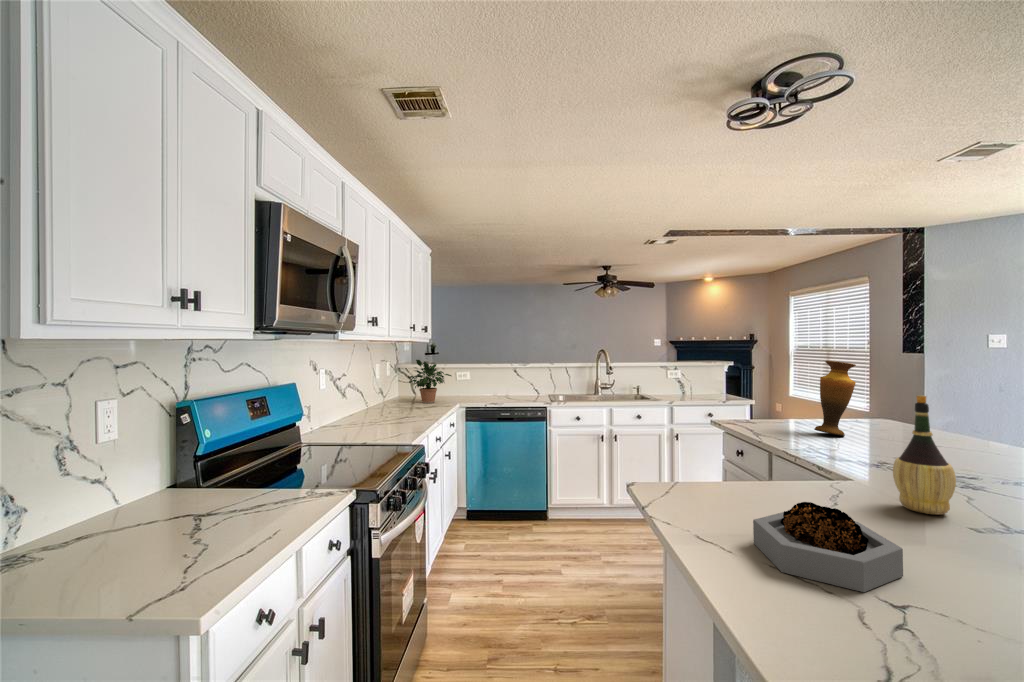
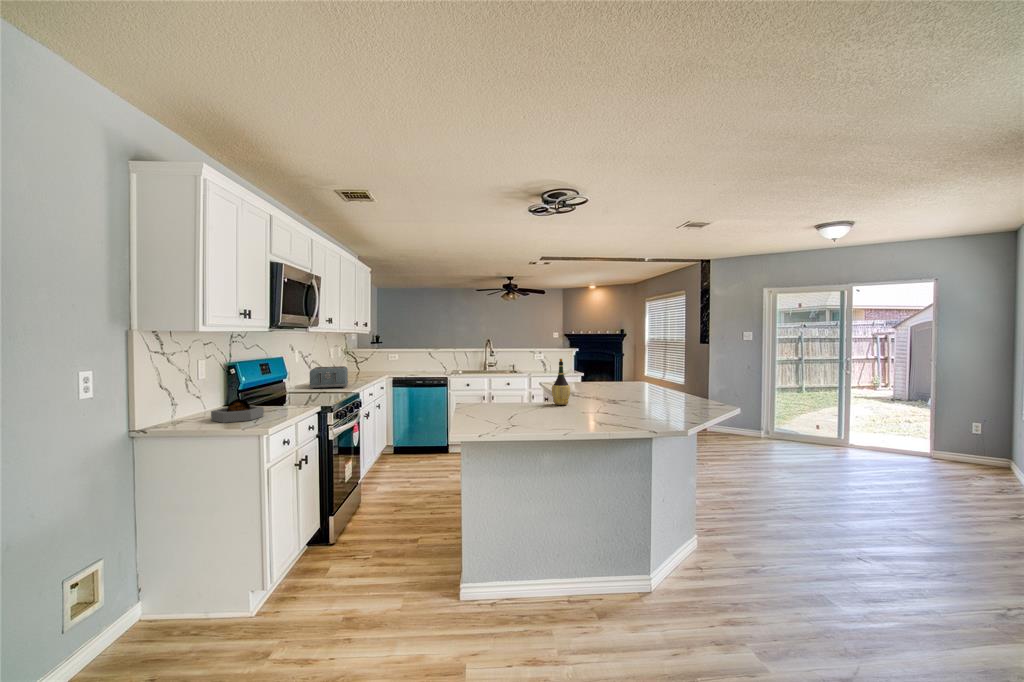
potted plant: present [408,360,451,403] -> none [351,345,385,375]
vase: present [814,361,856,436] -> none [577,346,597,386]
toaster: none [342,395,404,436] -> present [309,366,348,389]
decorative bowl: present [753,502,903,592] -> present [211,399,264,423]

